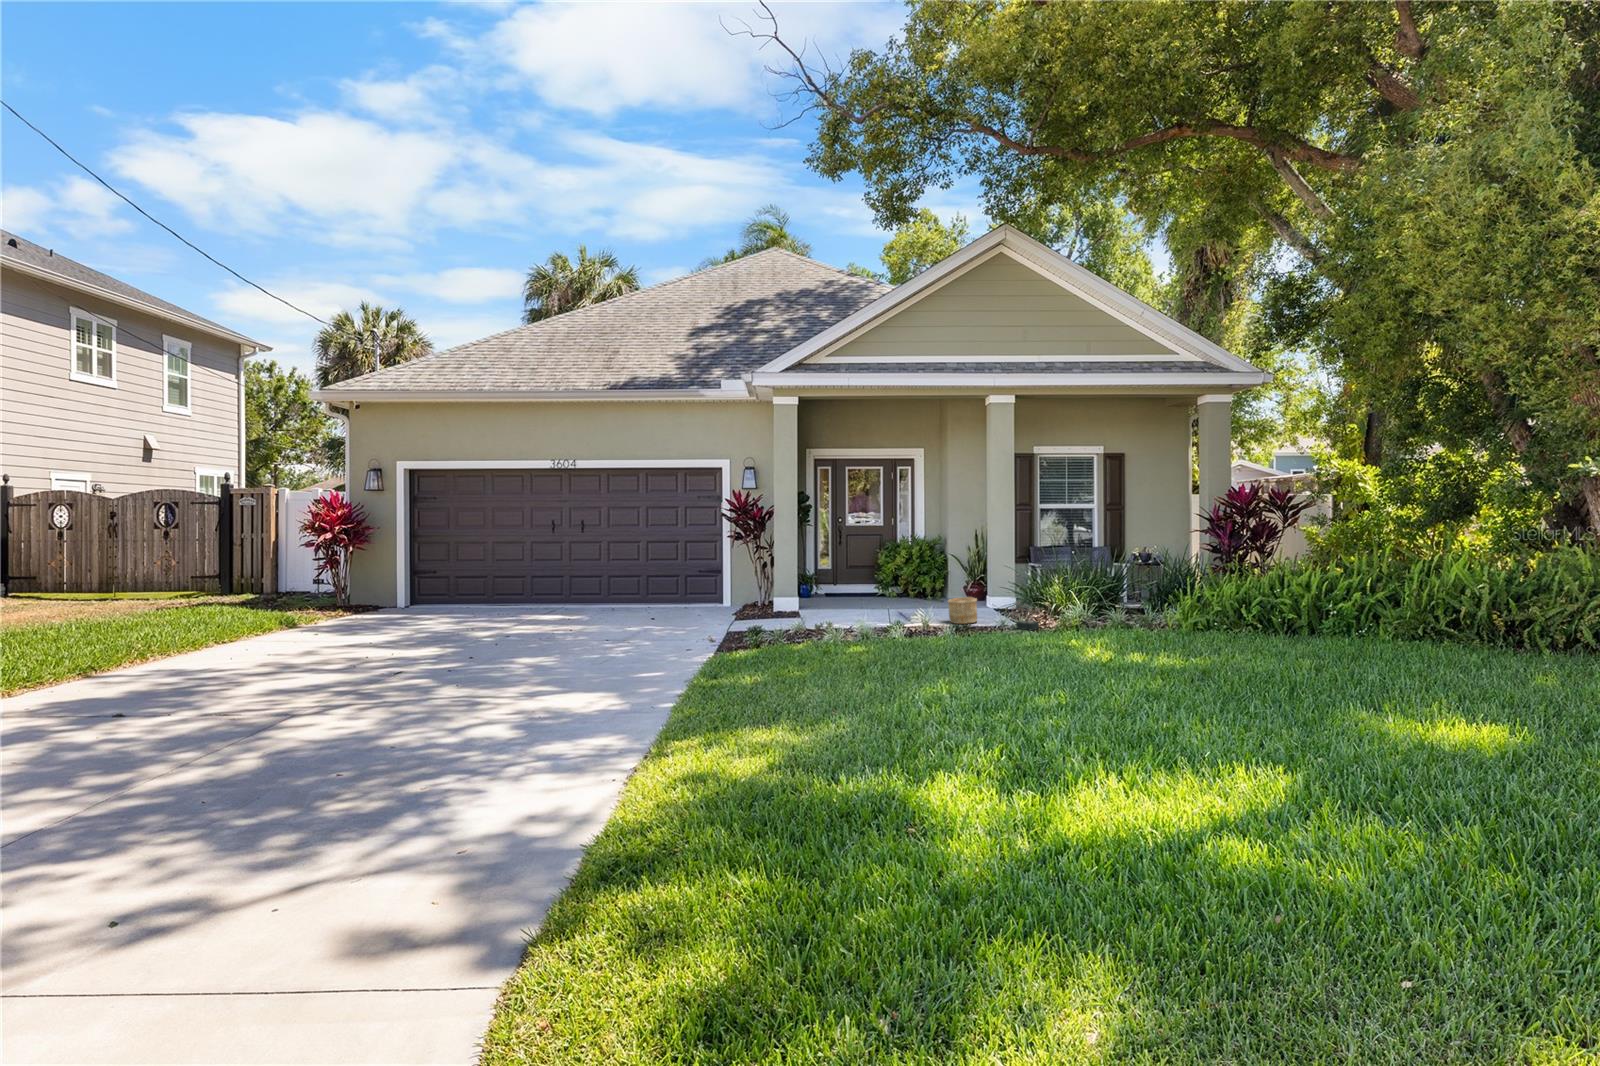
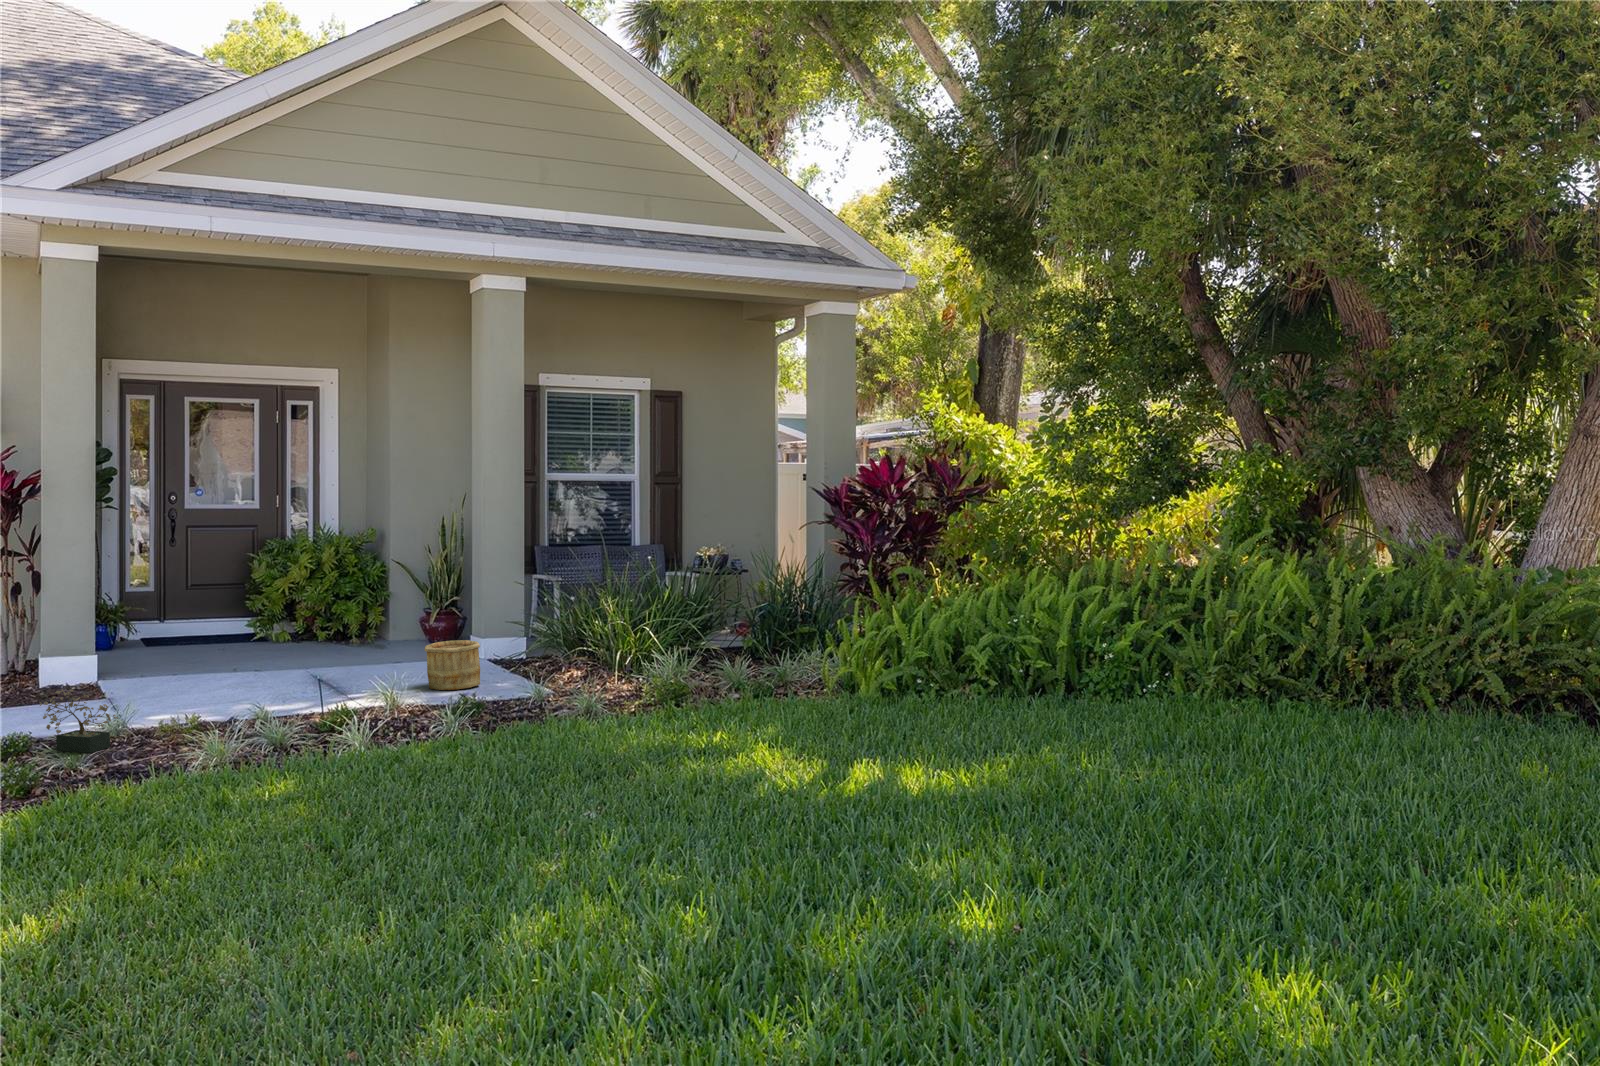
decorative plant: present [1012,606,1039,630] -> present [40,689,118,753]

